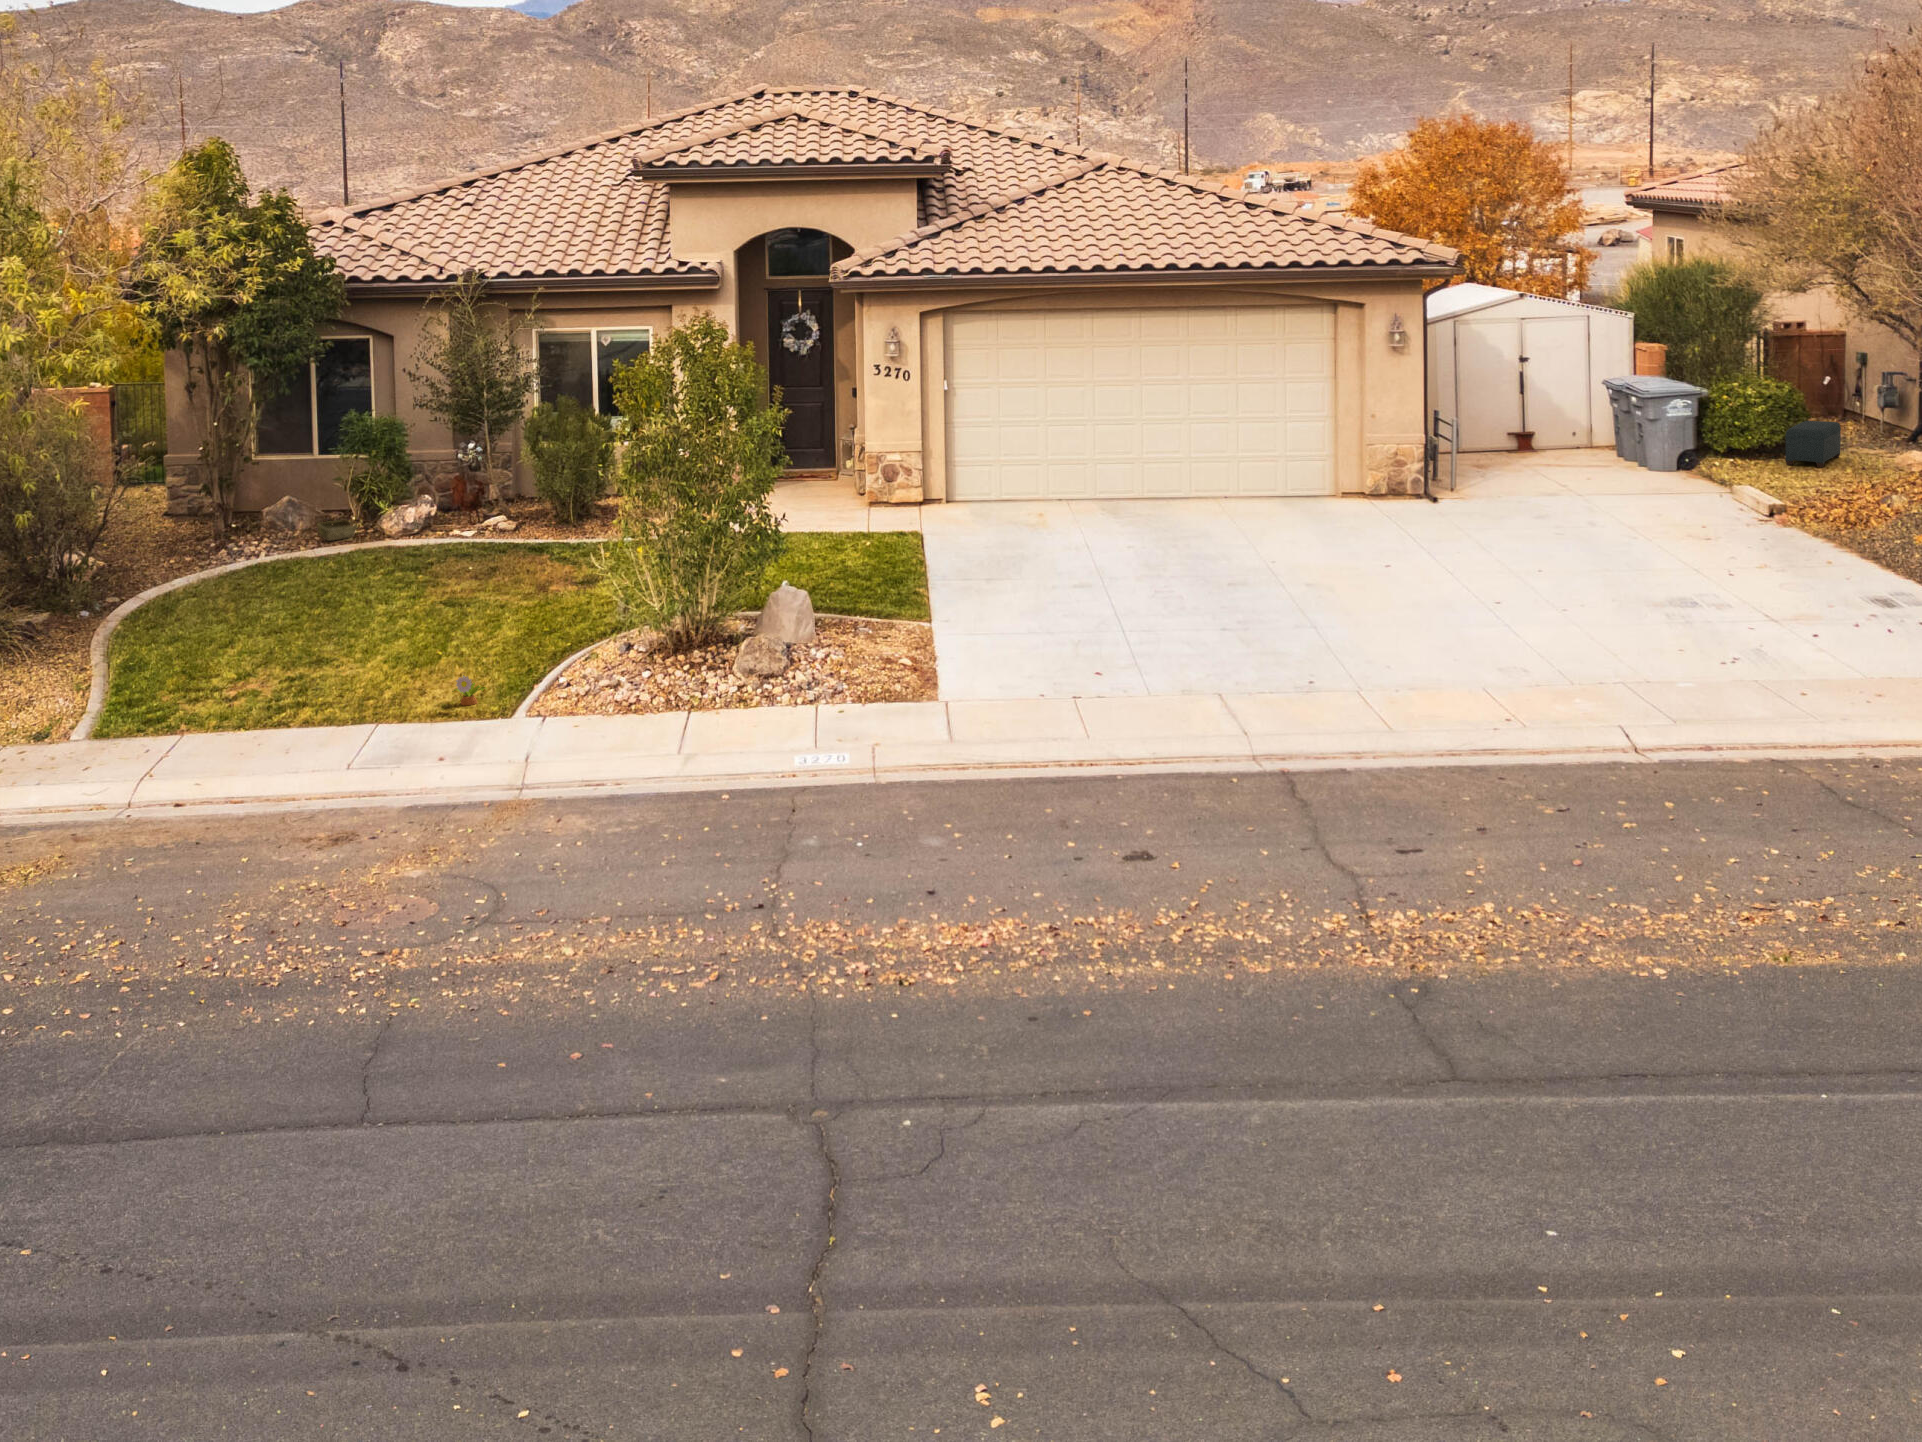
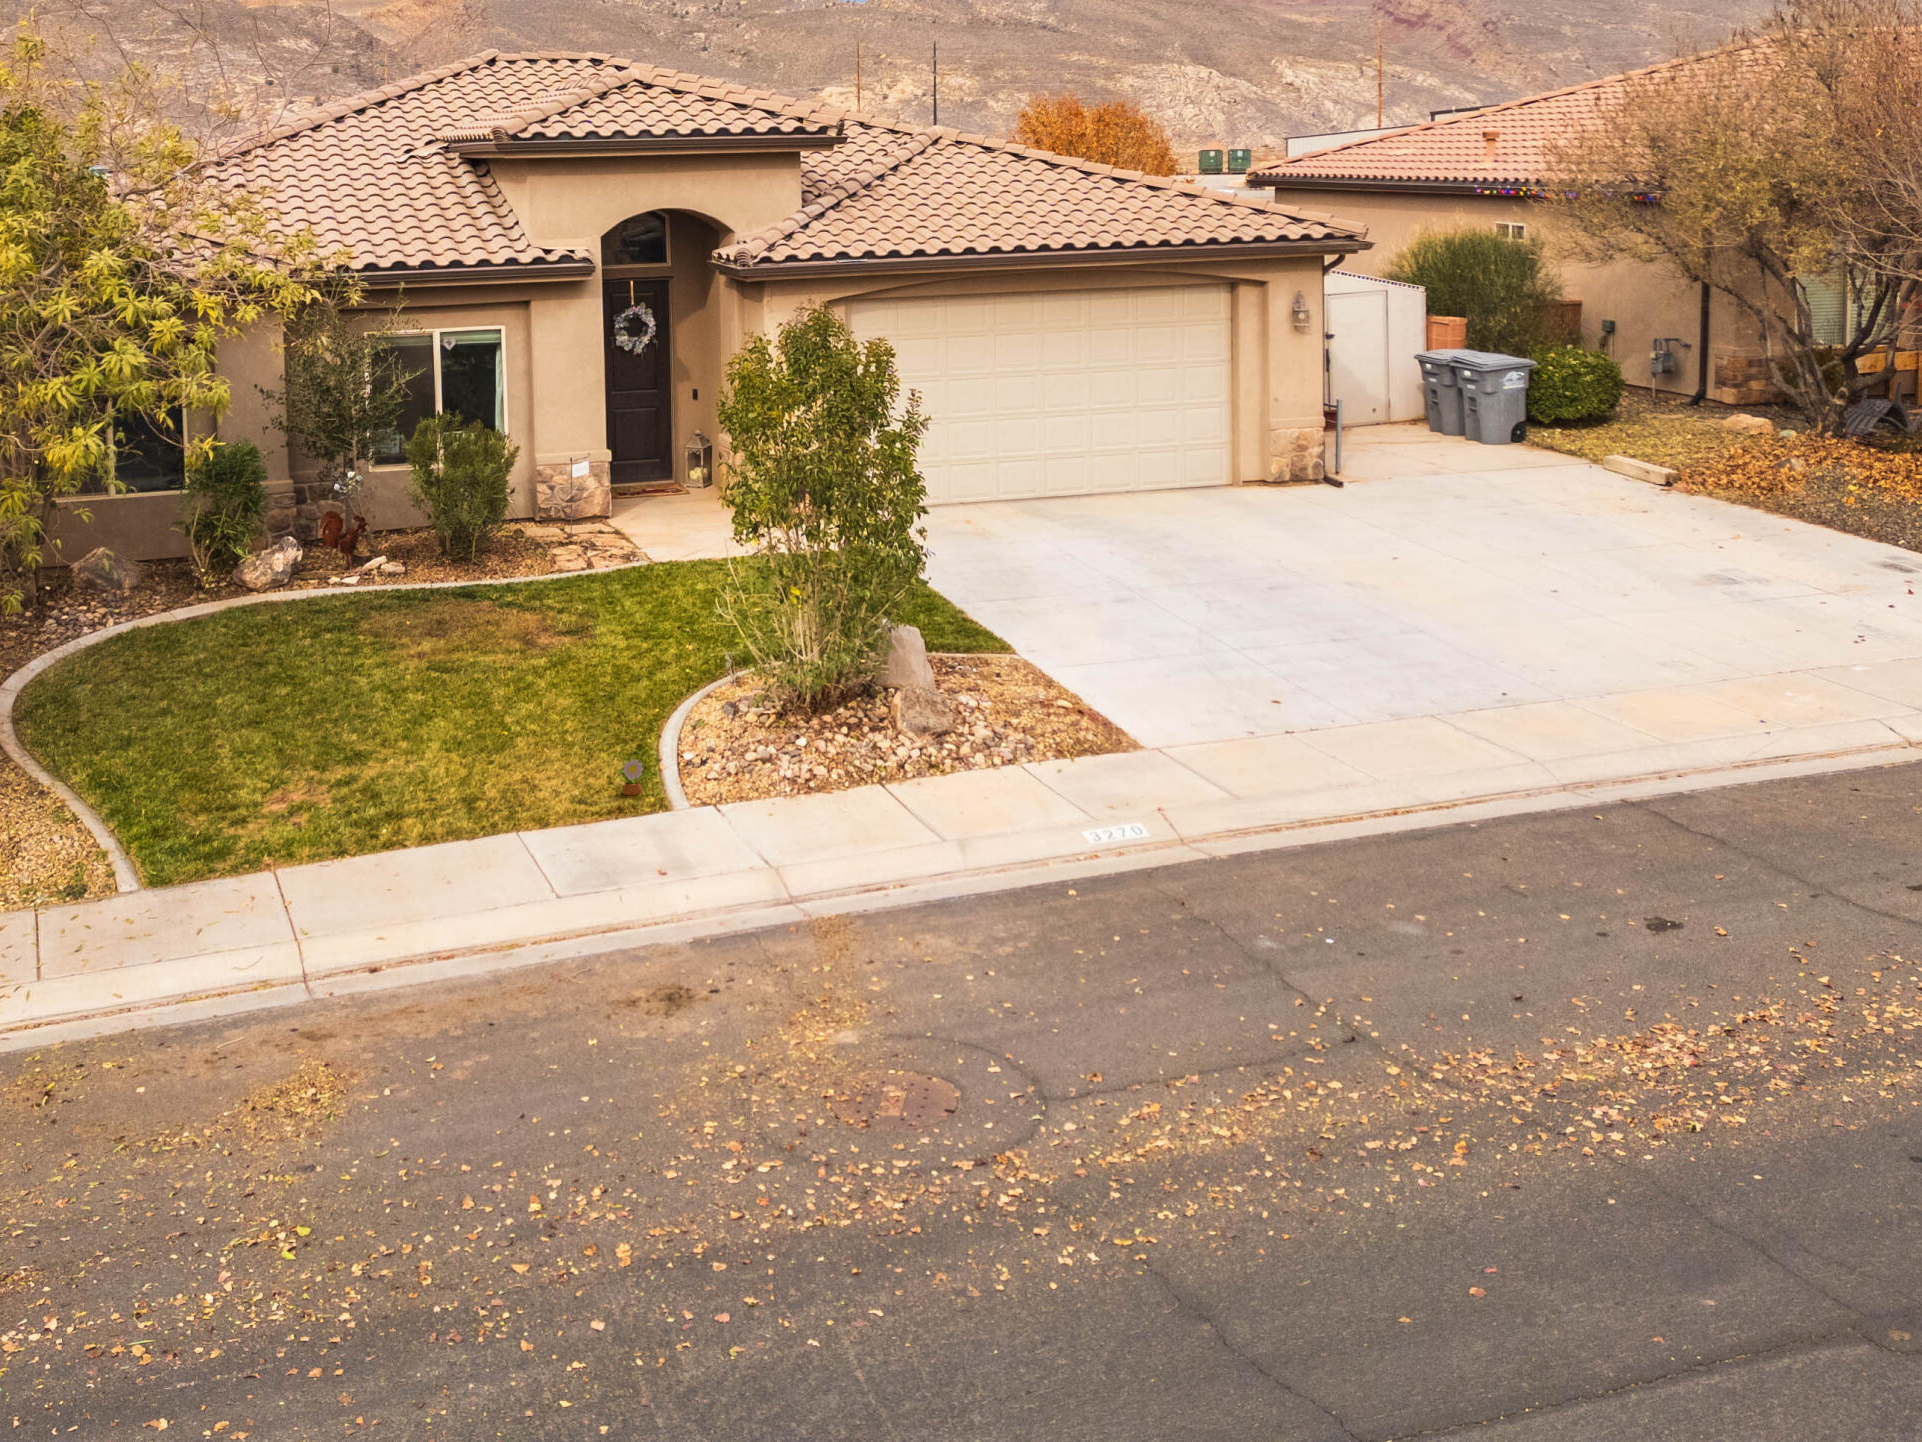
bench: present [1785,421,1841,468] -> none [1587,392,1626,437]
woven basket: present [317,520,357,541] -> none [144,568,193,596]

